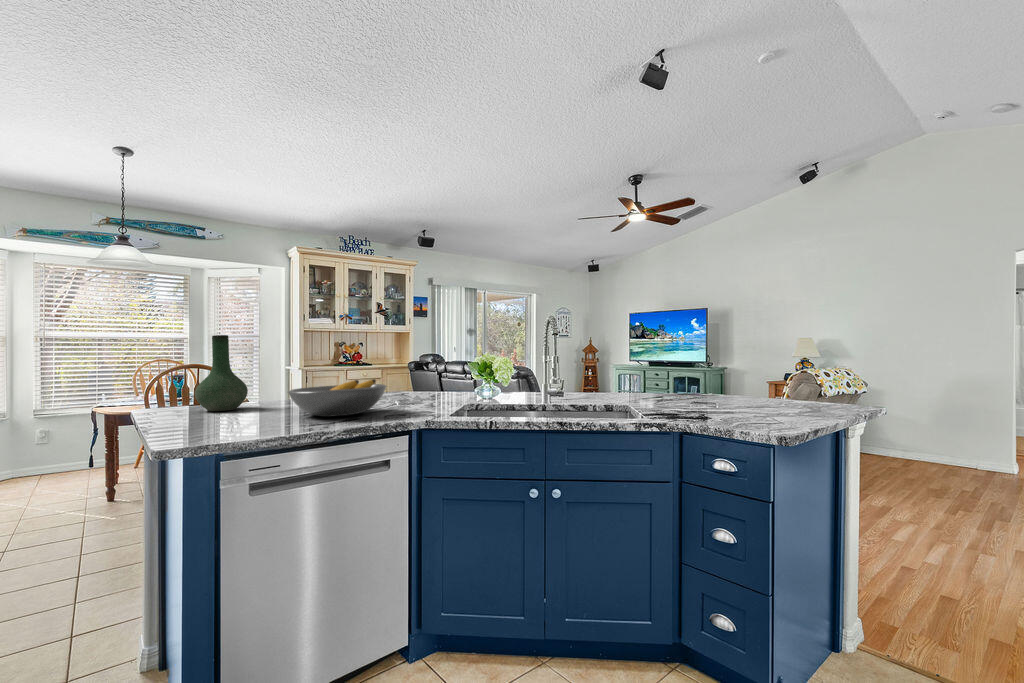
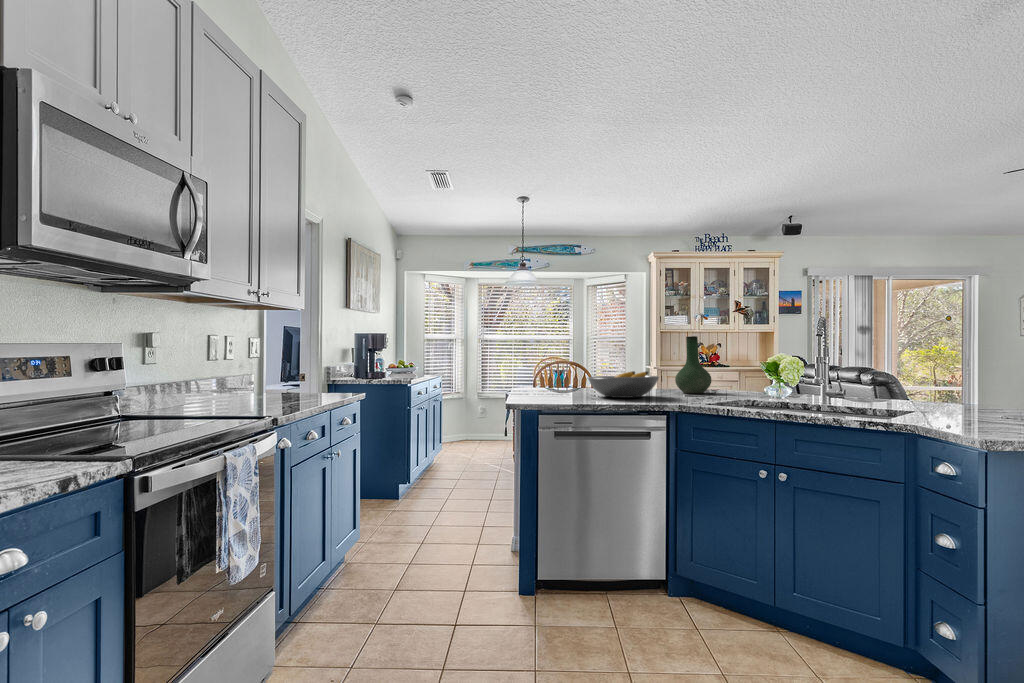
vase: present [195,335,248,411] -> present [675,336,711,393]

